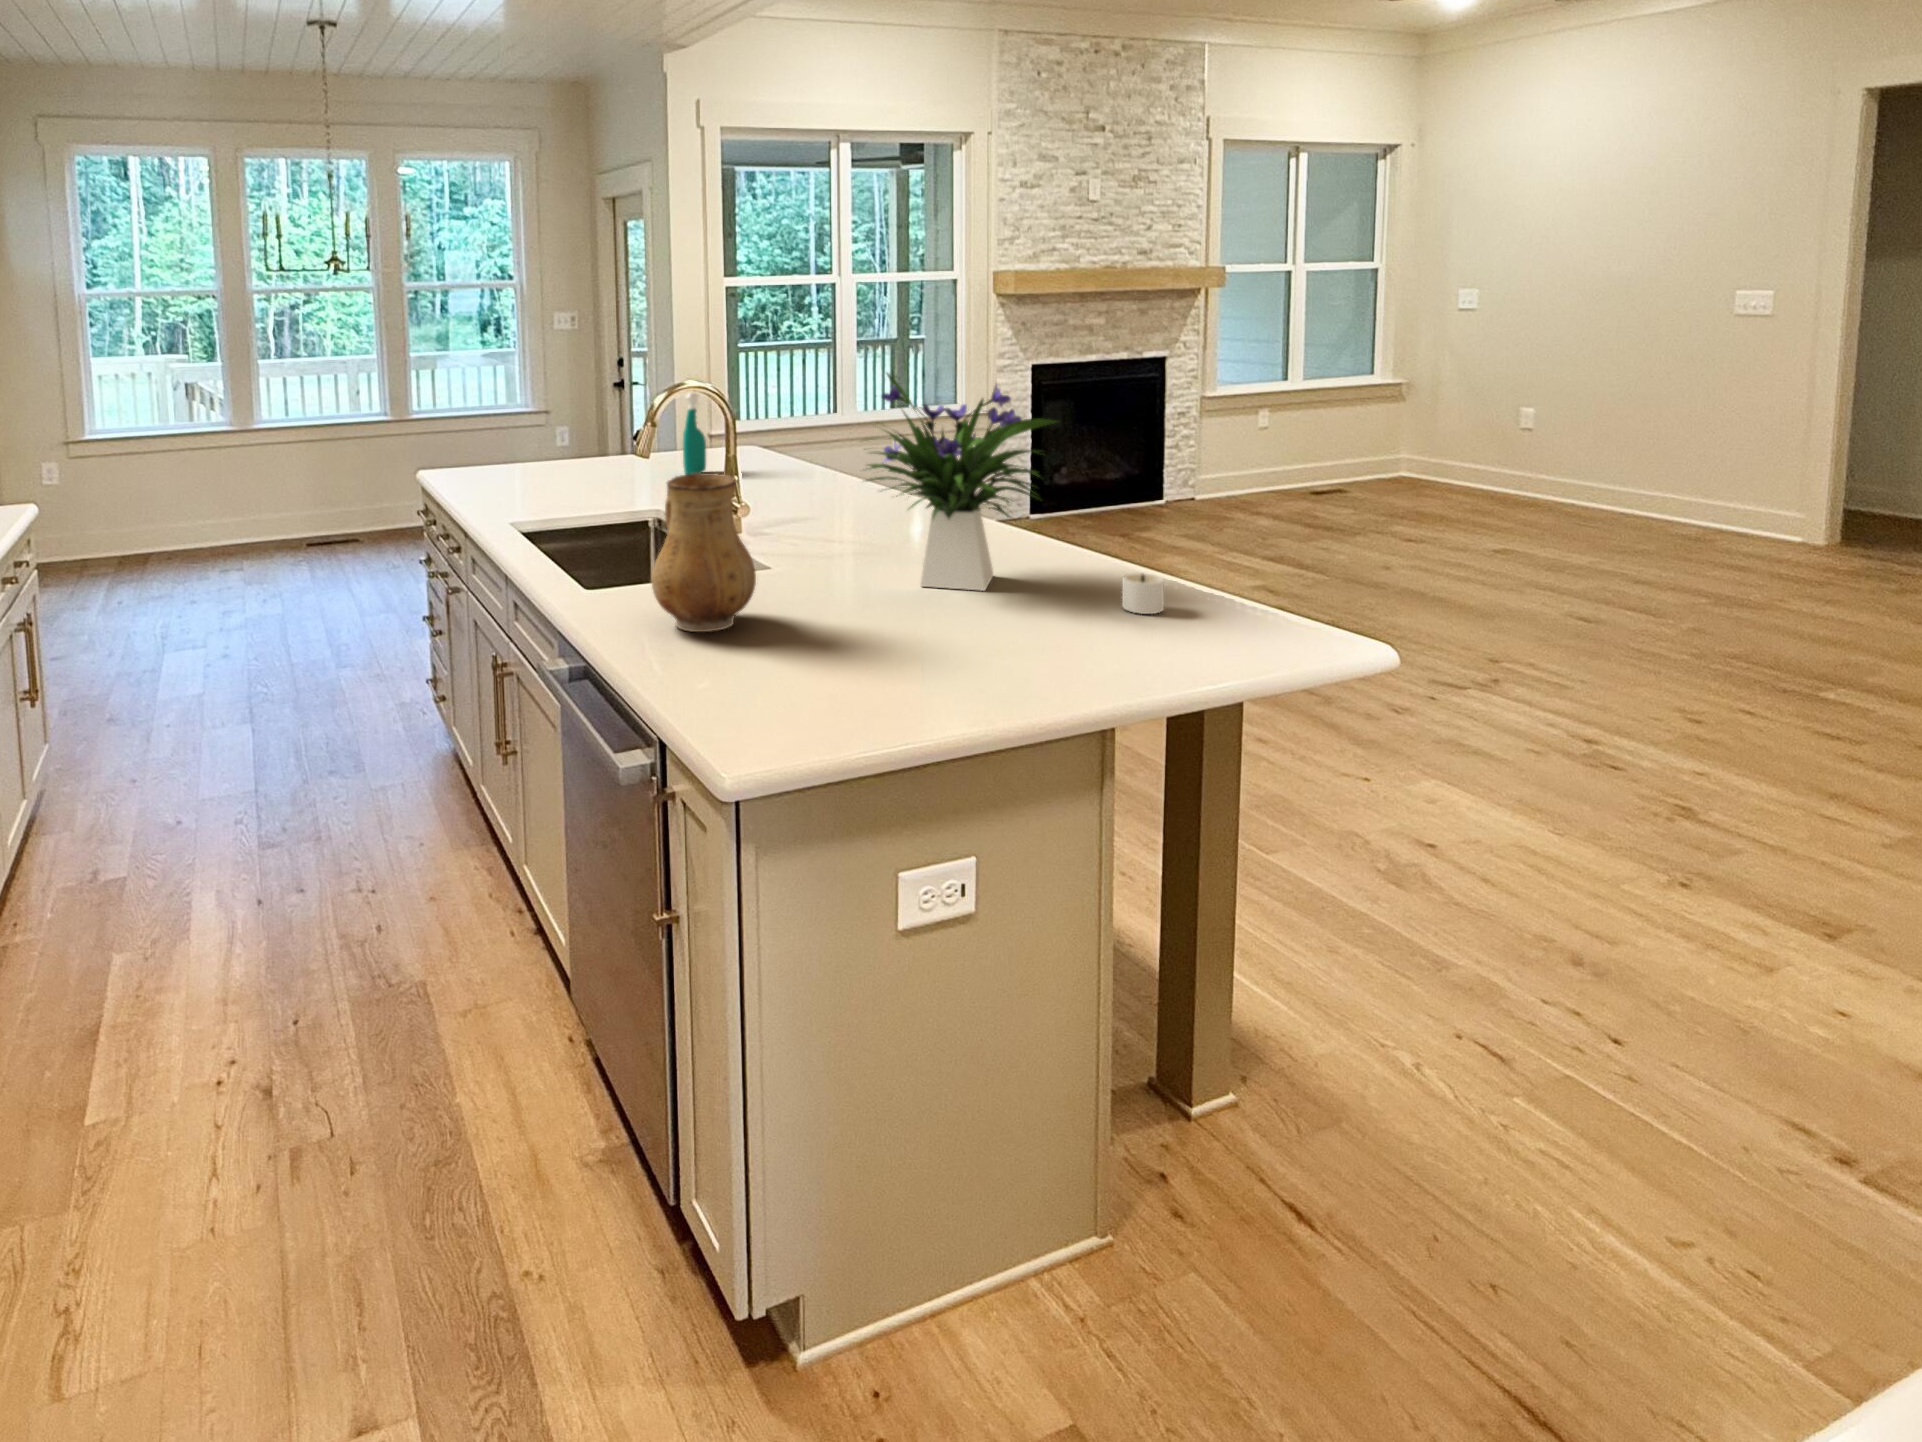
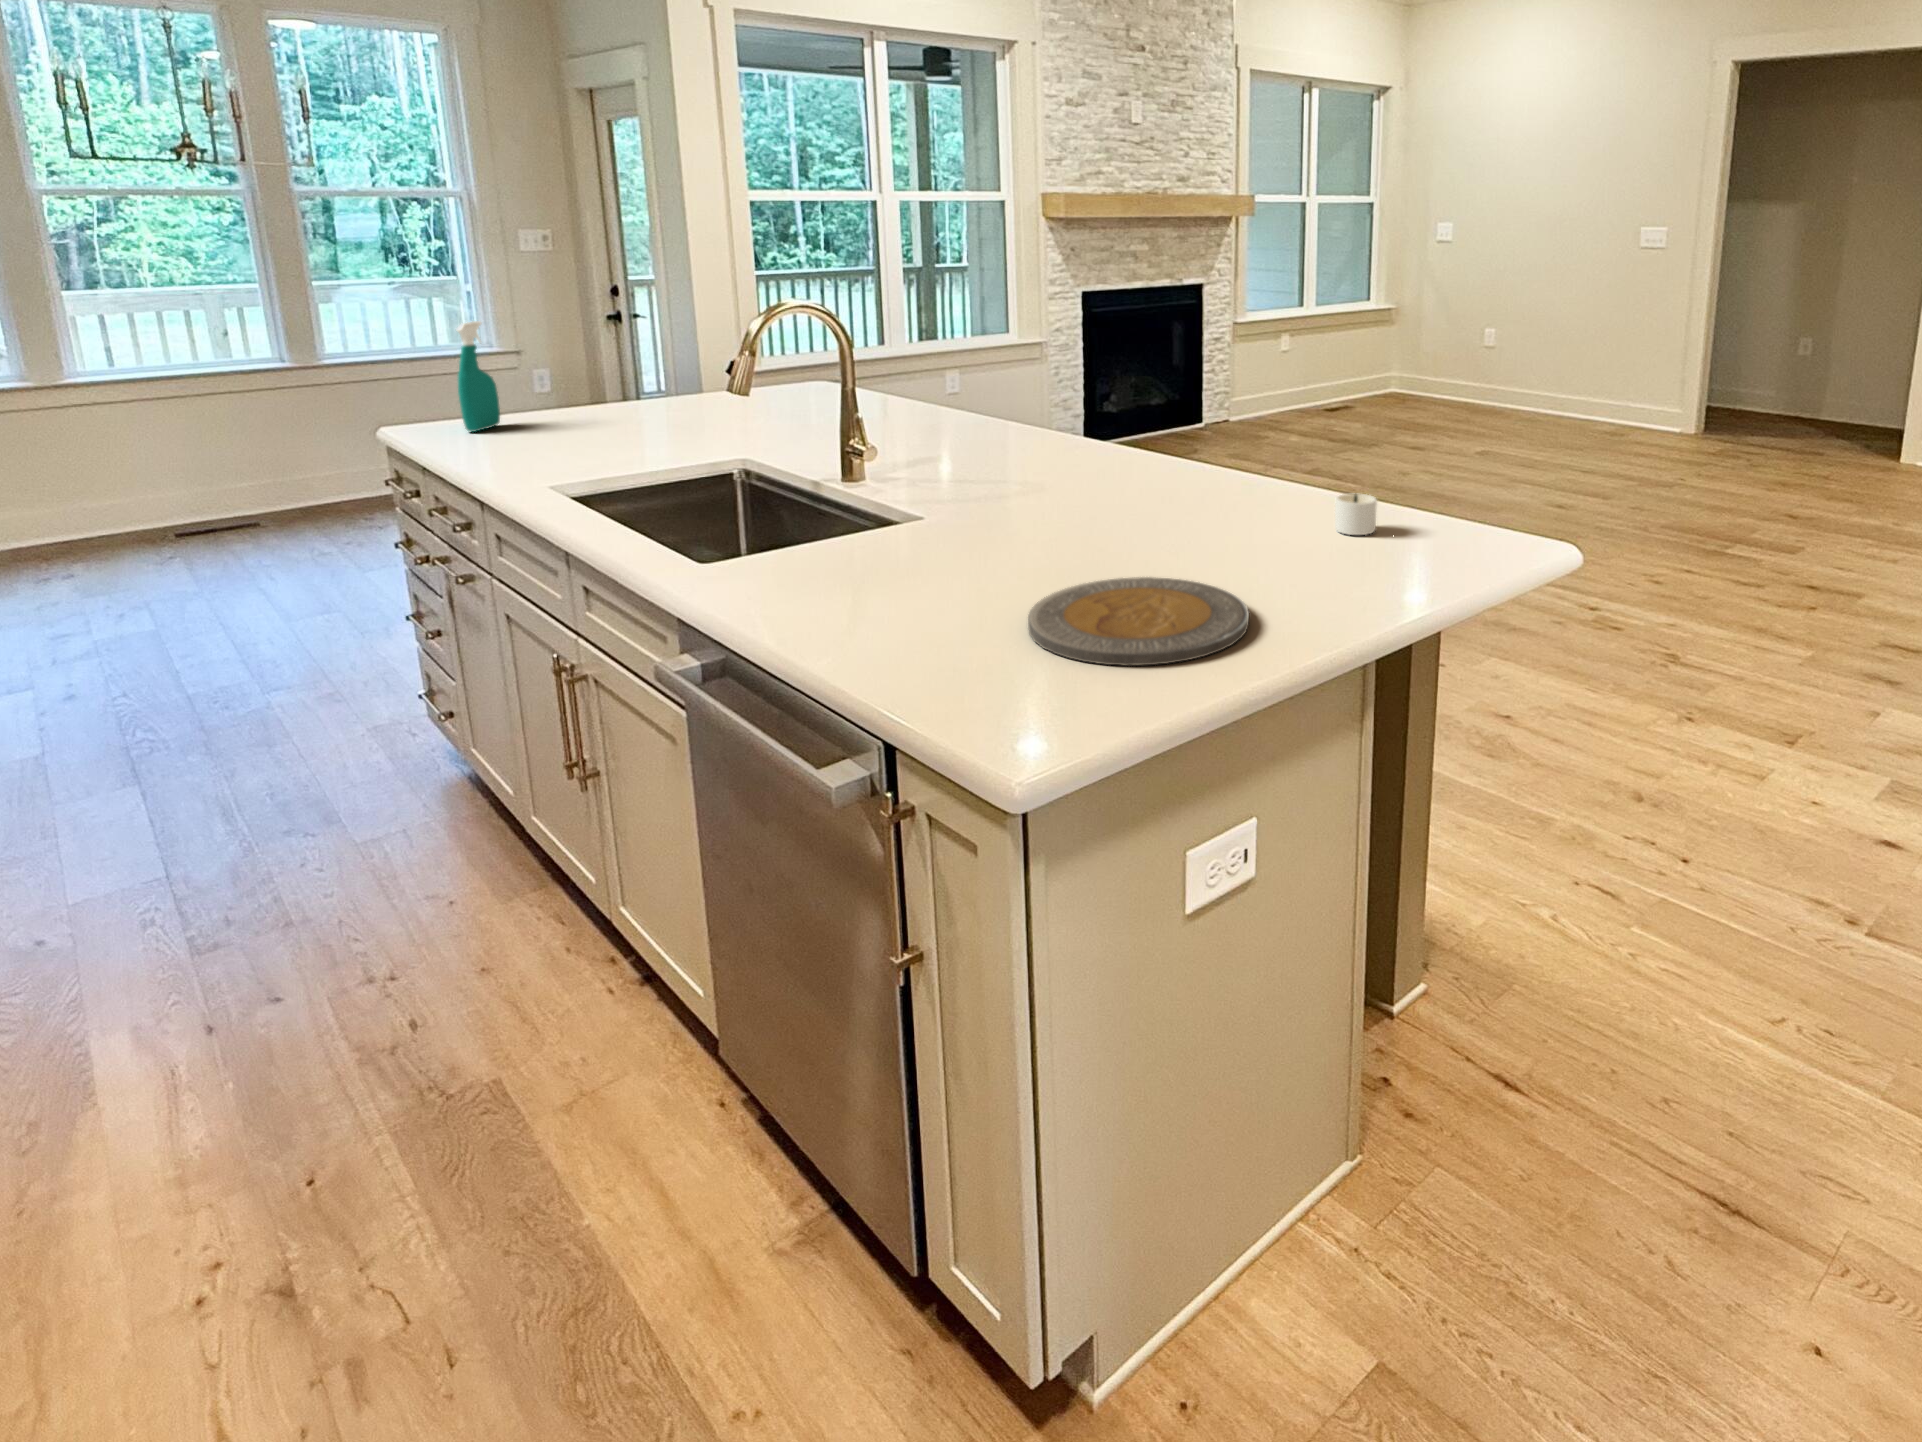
flower arrangement: present [868,373,1057,591] -> none [1037,282,1262,526]
spray bottle: present [683,393,706,475] -> present [456,321,500,432]
ceramic pitcher: present [652,473,756,632] -> none [821,408,955,606]
plate: none [790,629,981,701] -> present [1028,577,1249,666]

